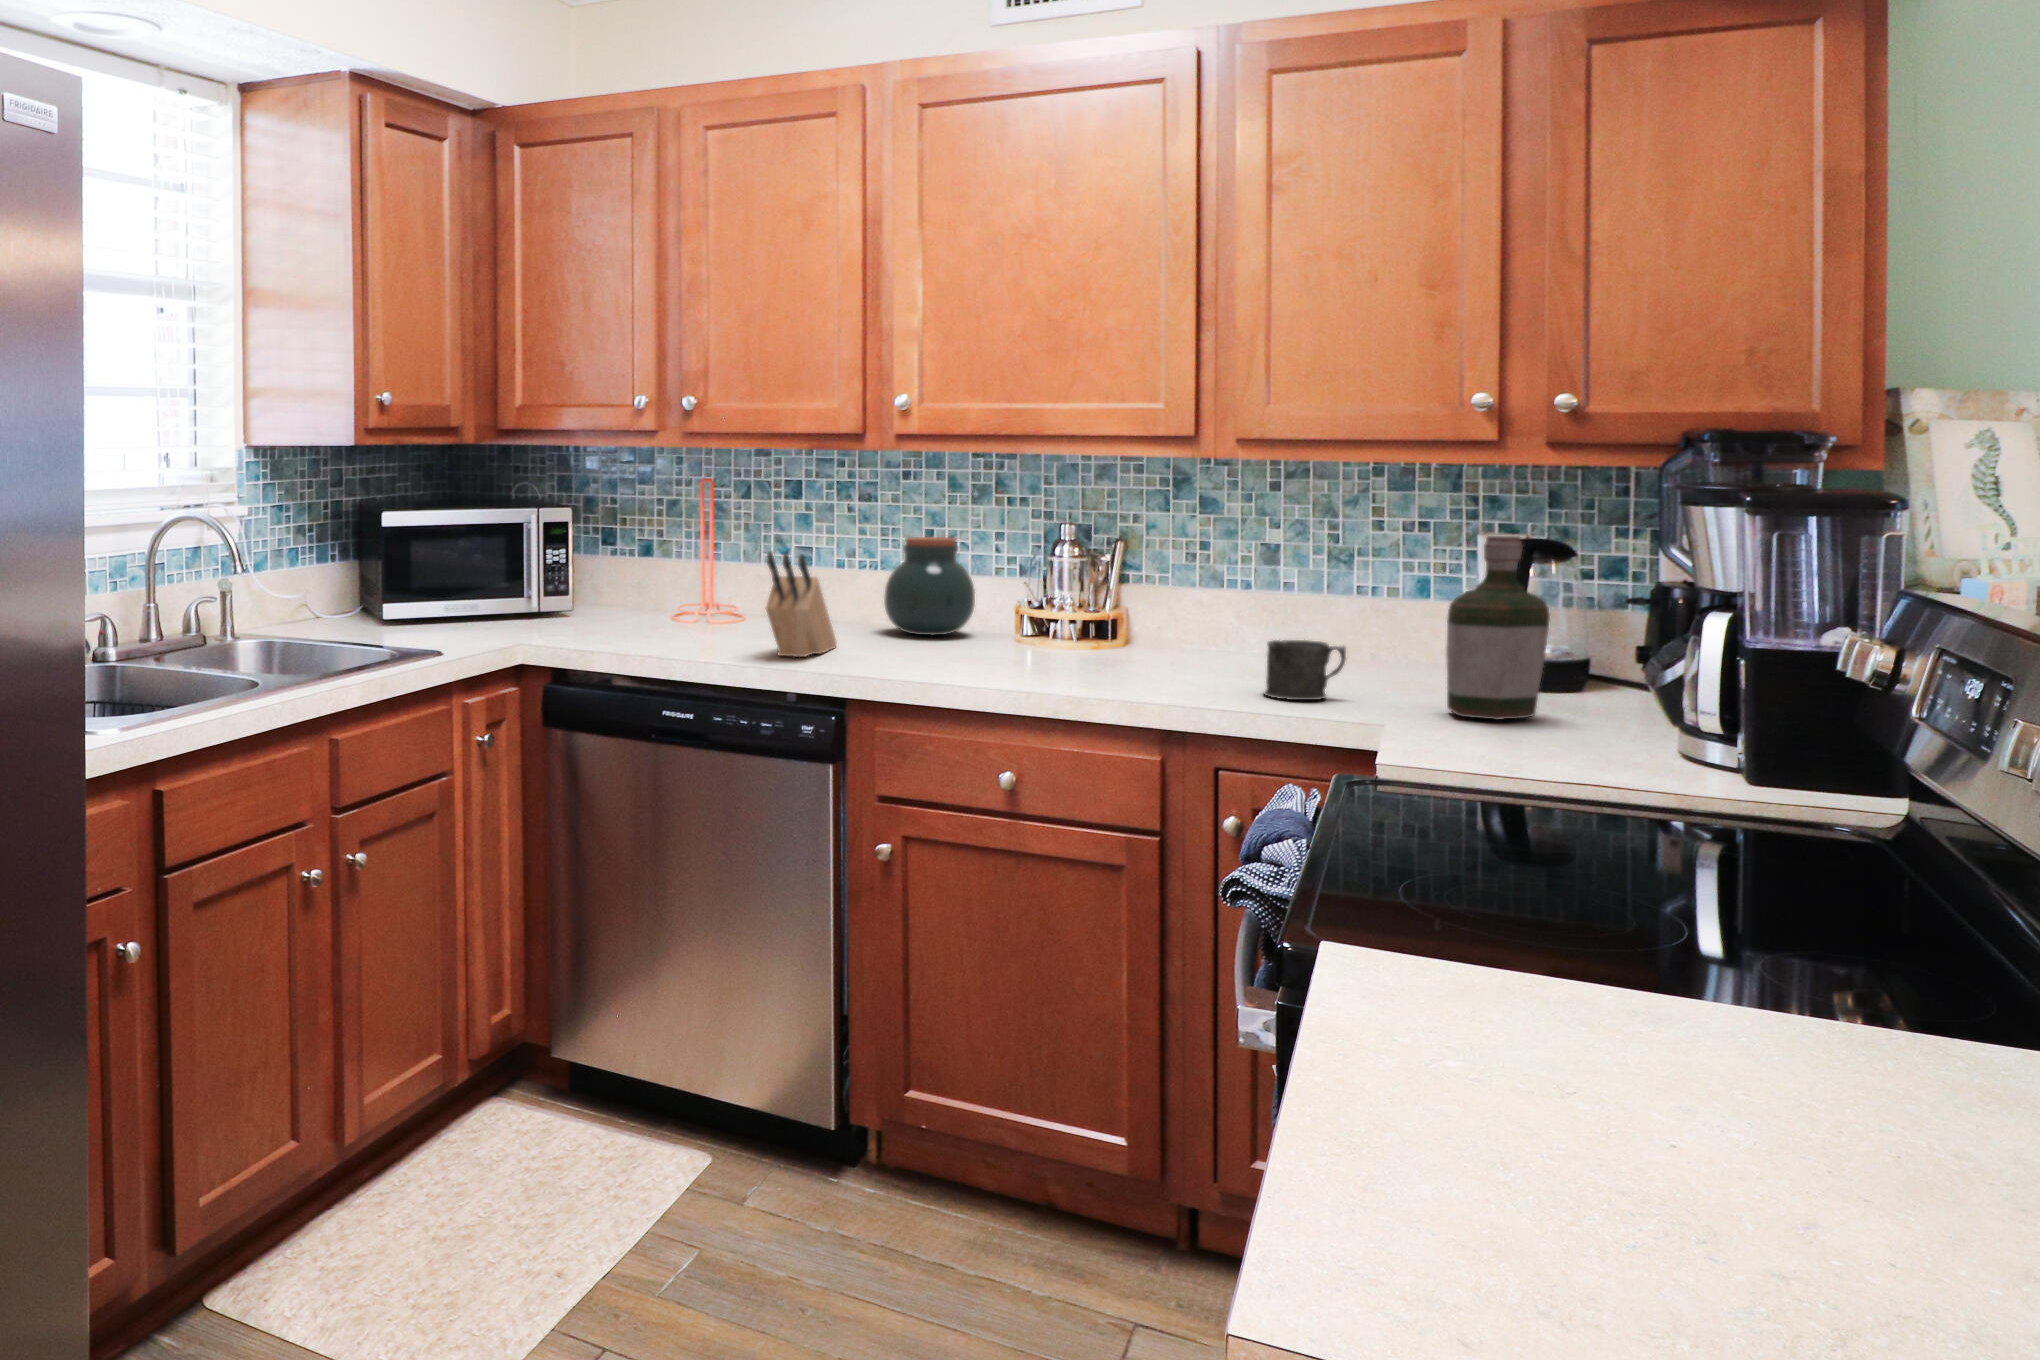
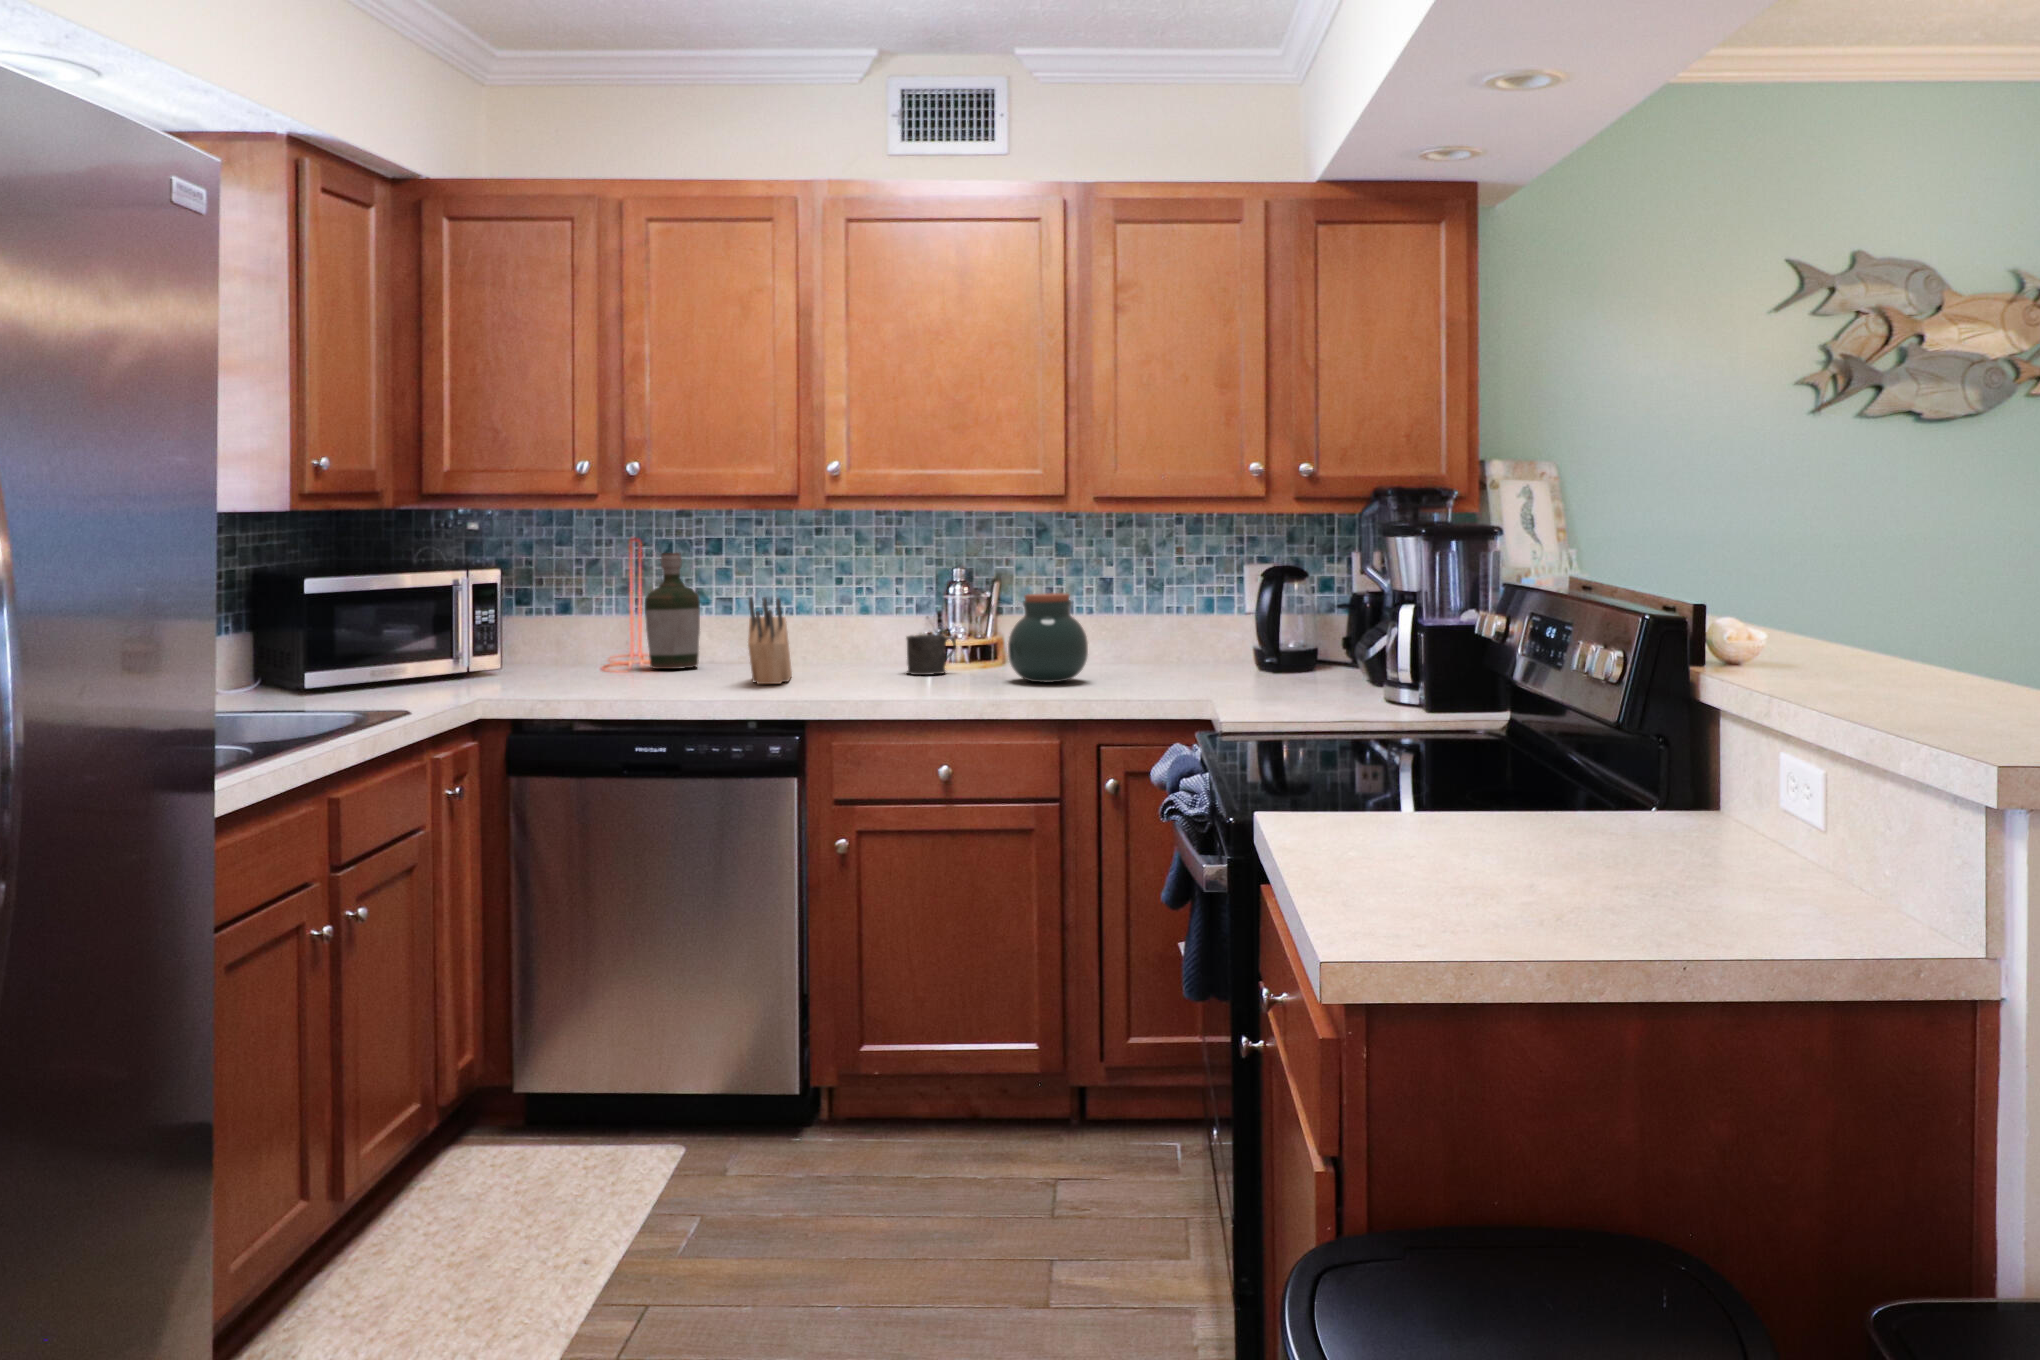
bottle: present [1446,536,1550,719] -> present [645,553,700,669]
jar: present [884,537,975,635] -> present [1008,593,1088,682]
mug: present [1264,640,1346,700] -> present [906,634,956,675]

